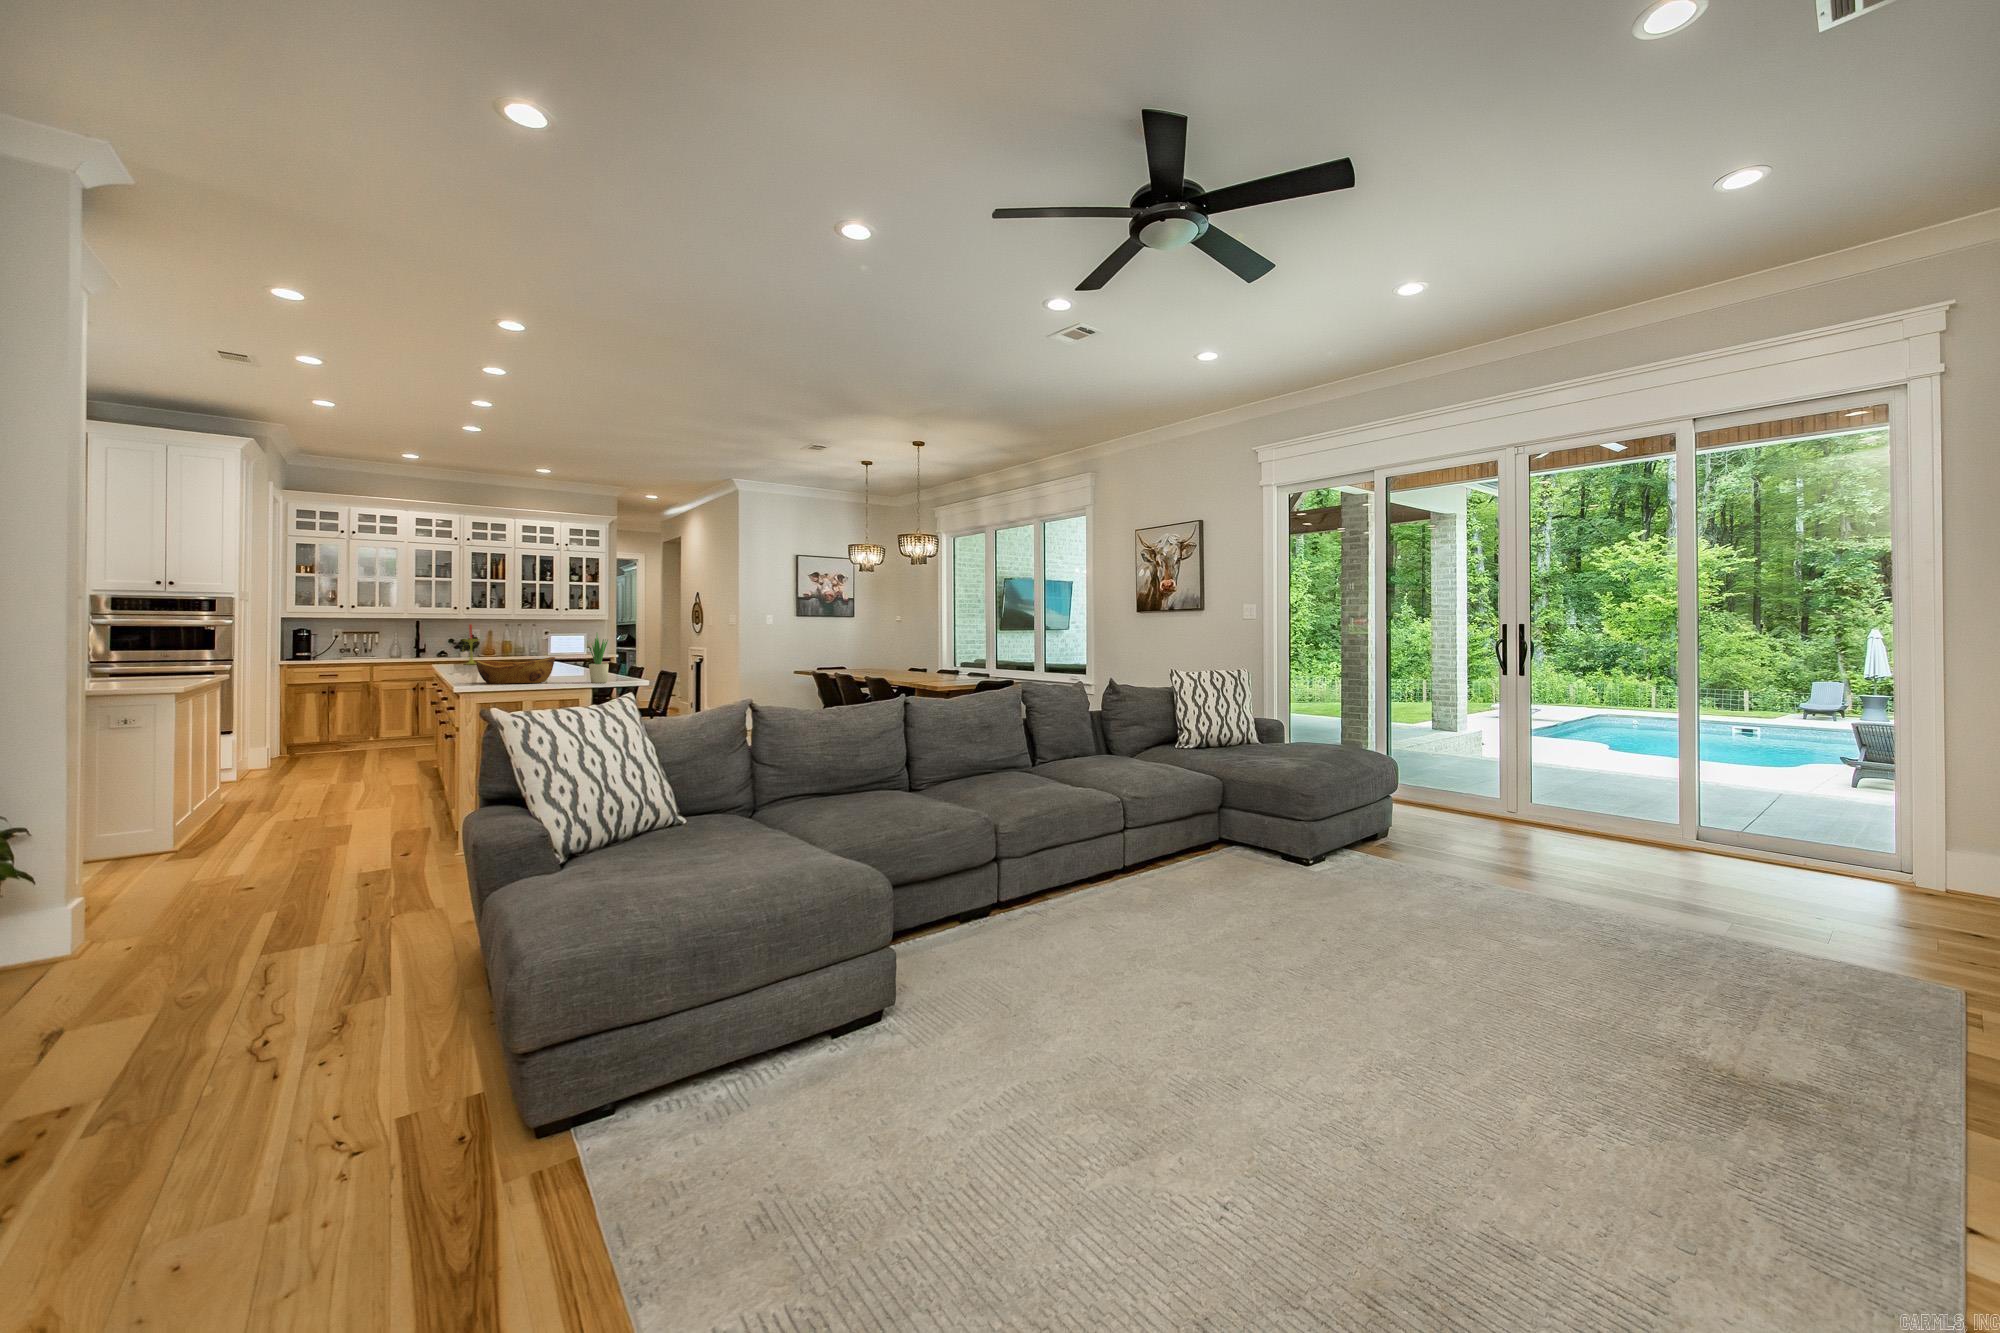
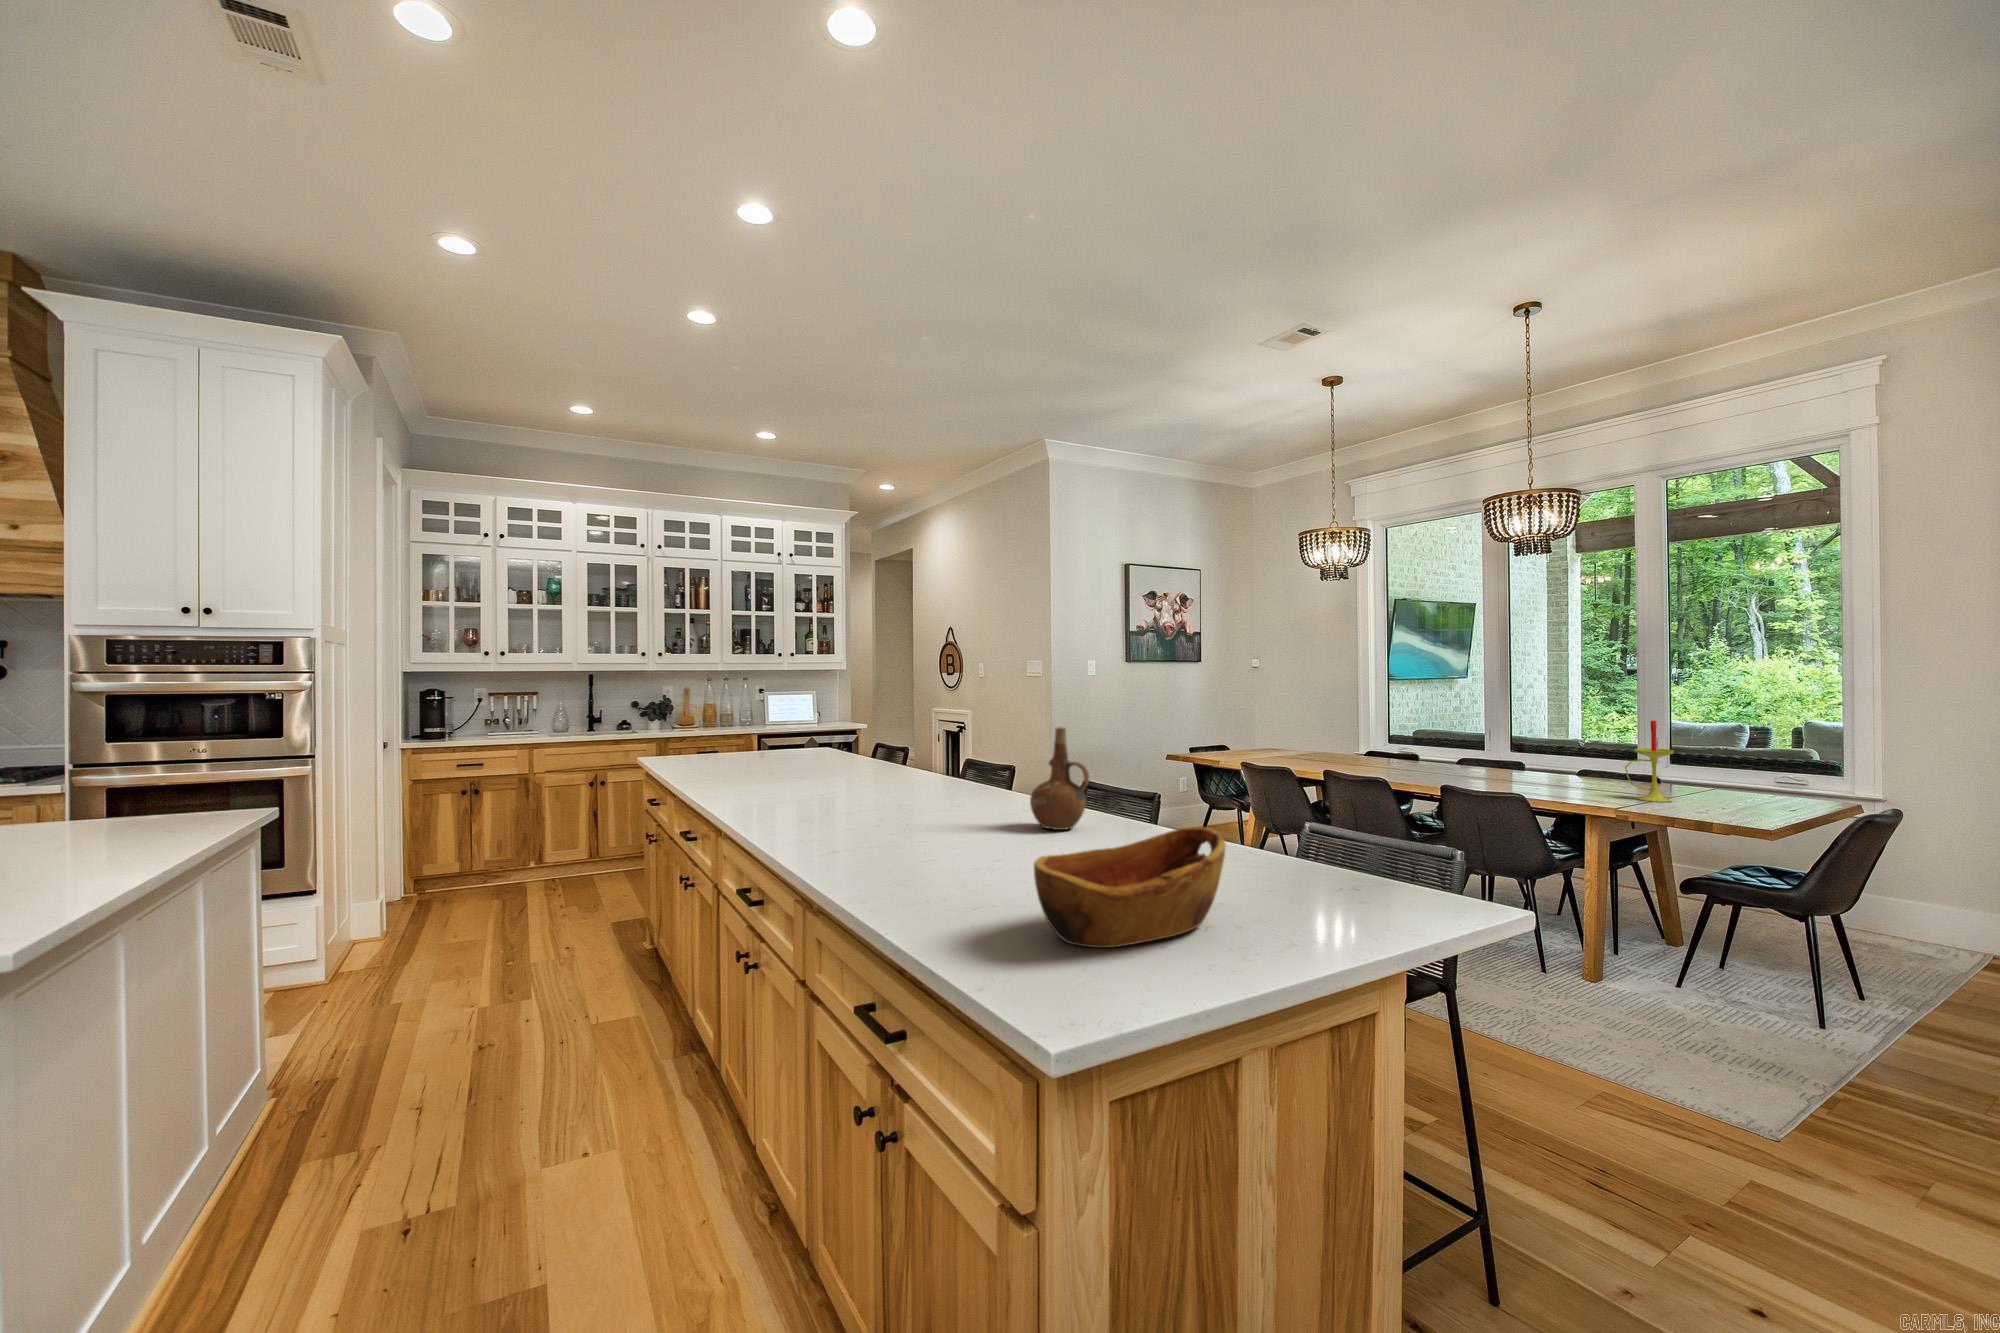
candle: present [463,624,479,665] -> present [1625,721,1673,802]
potted plant: present [589,633,609,683] -> none [1306,740,1377,914]
ceramic pitcher: none [558,635,583,675] -> present [1030,727,1089,830]

